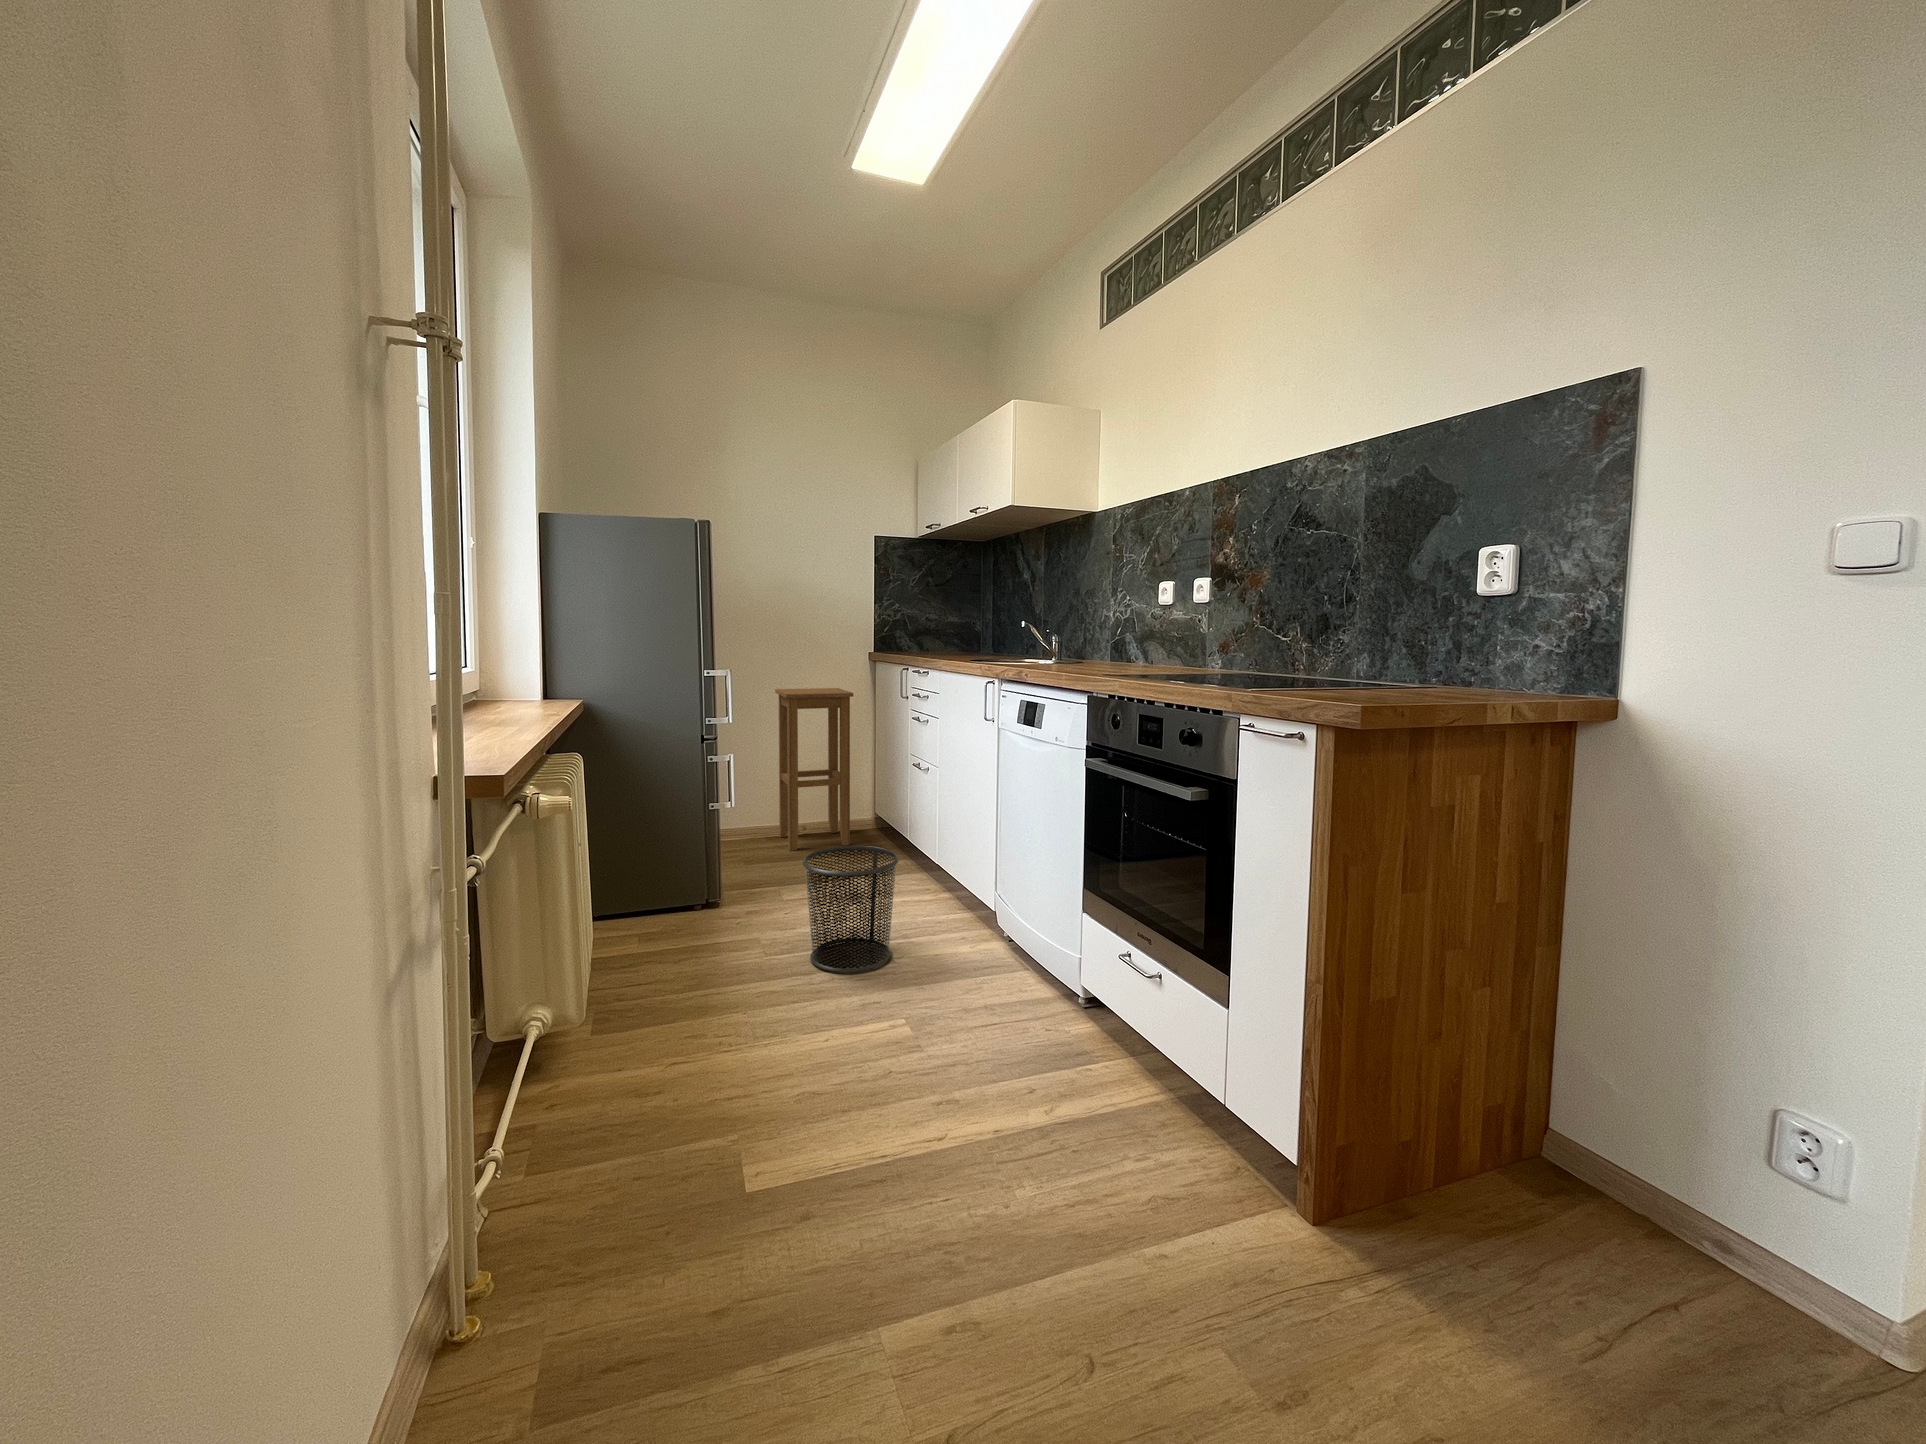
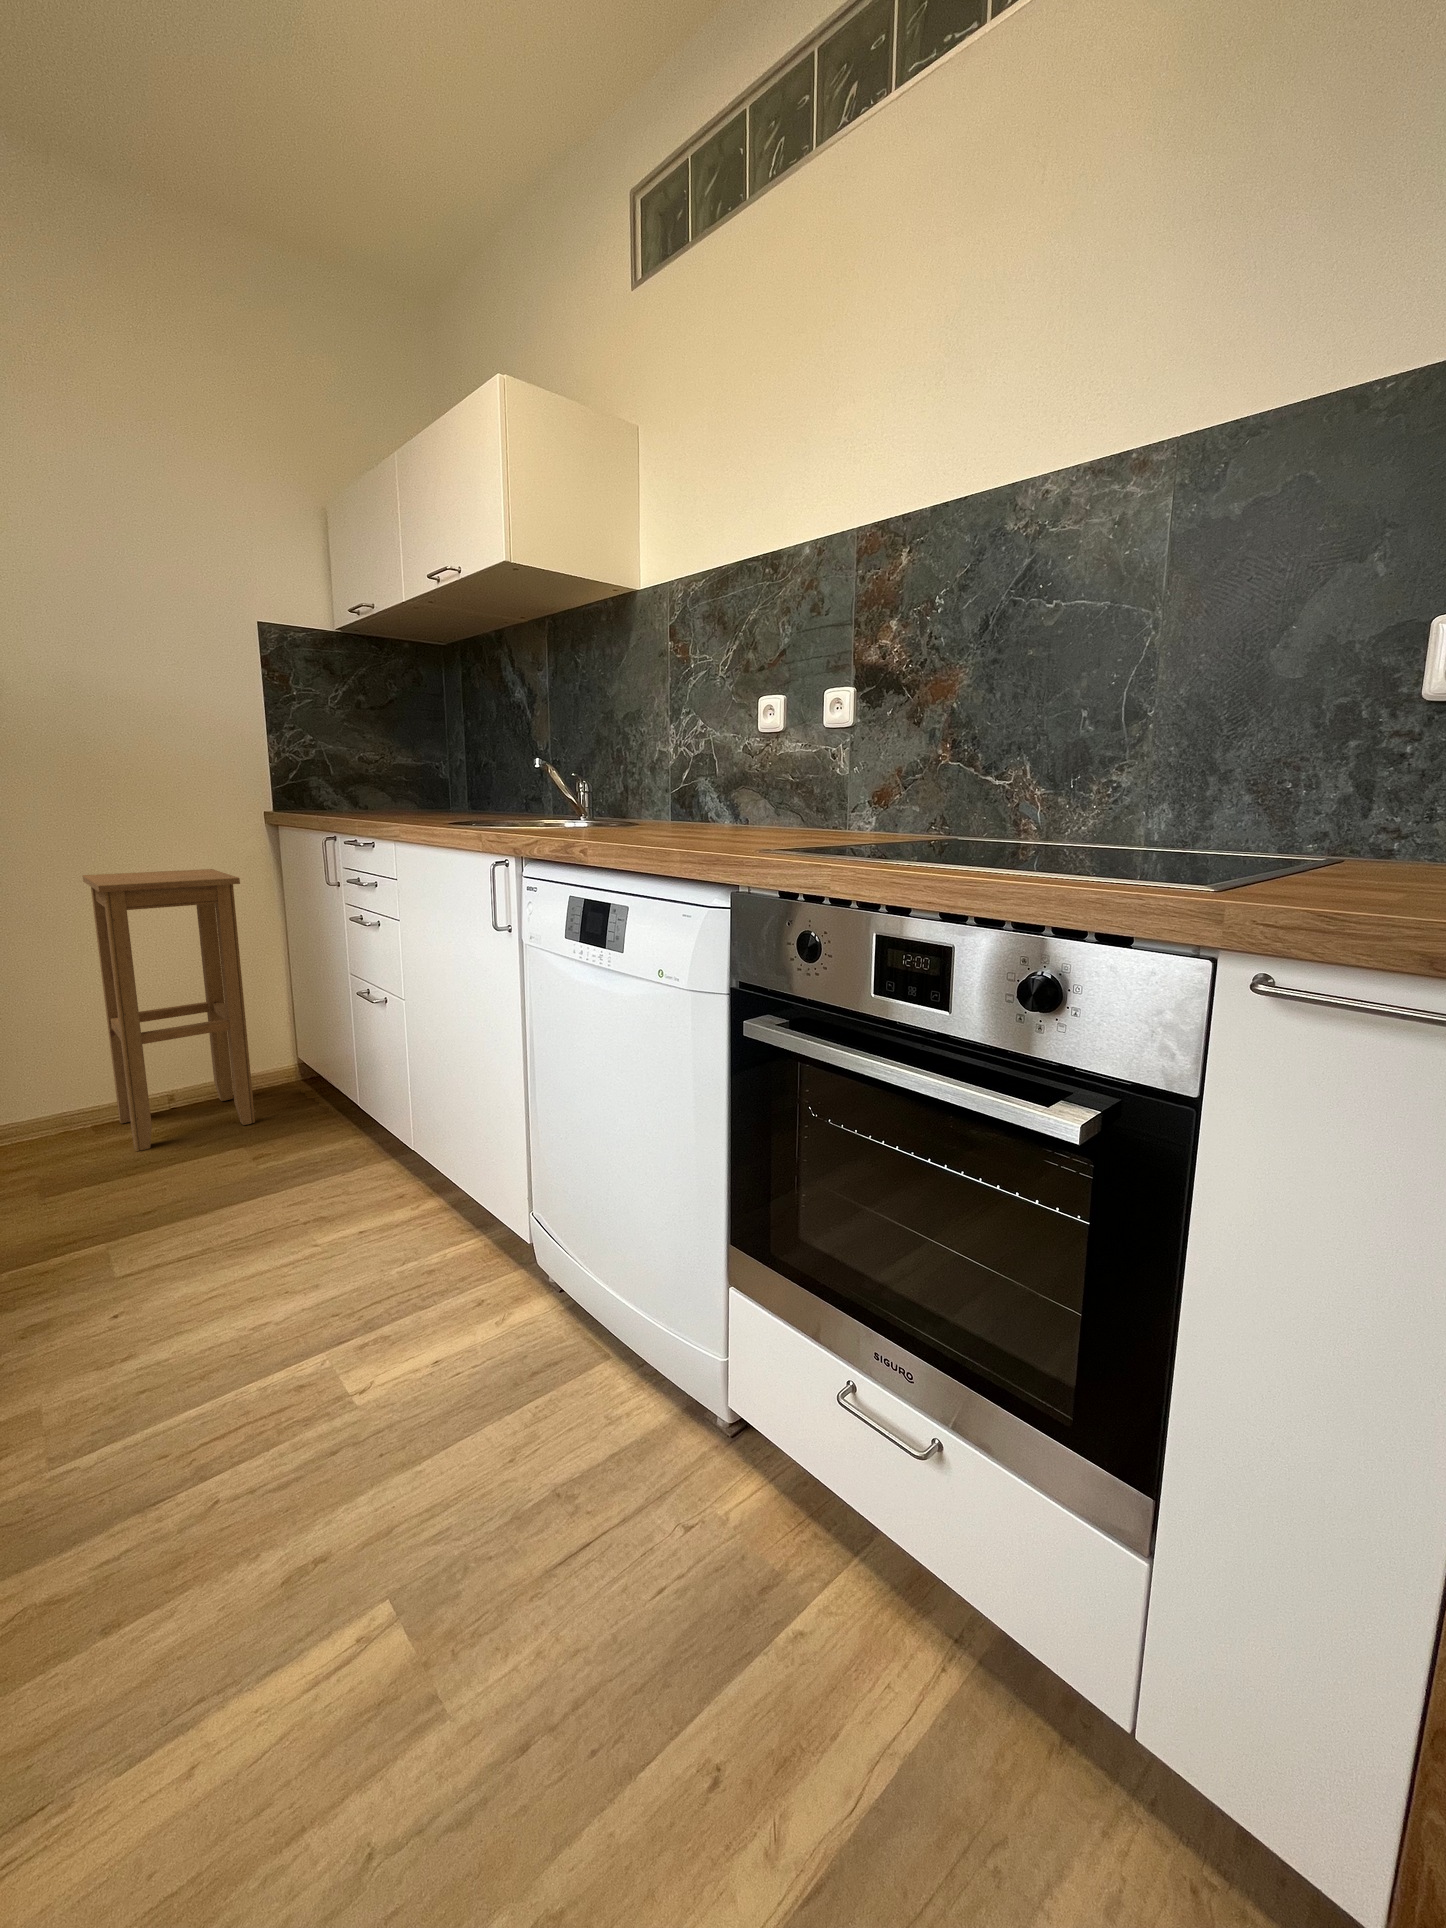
waste bin: present [802,846,899,973] -> none [111,1186,344,1478]

